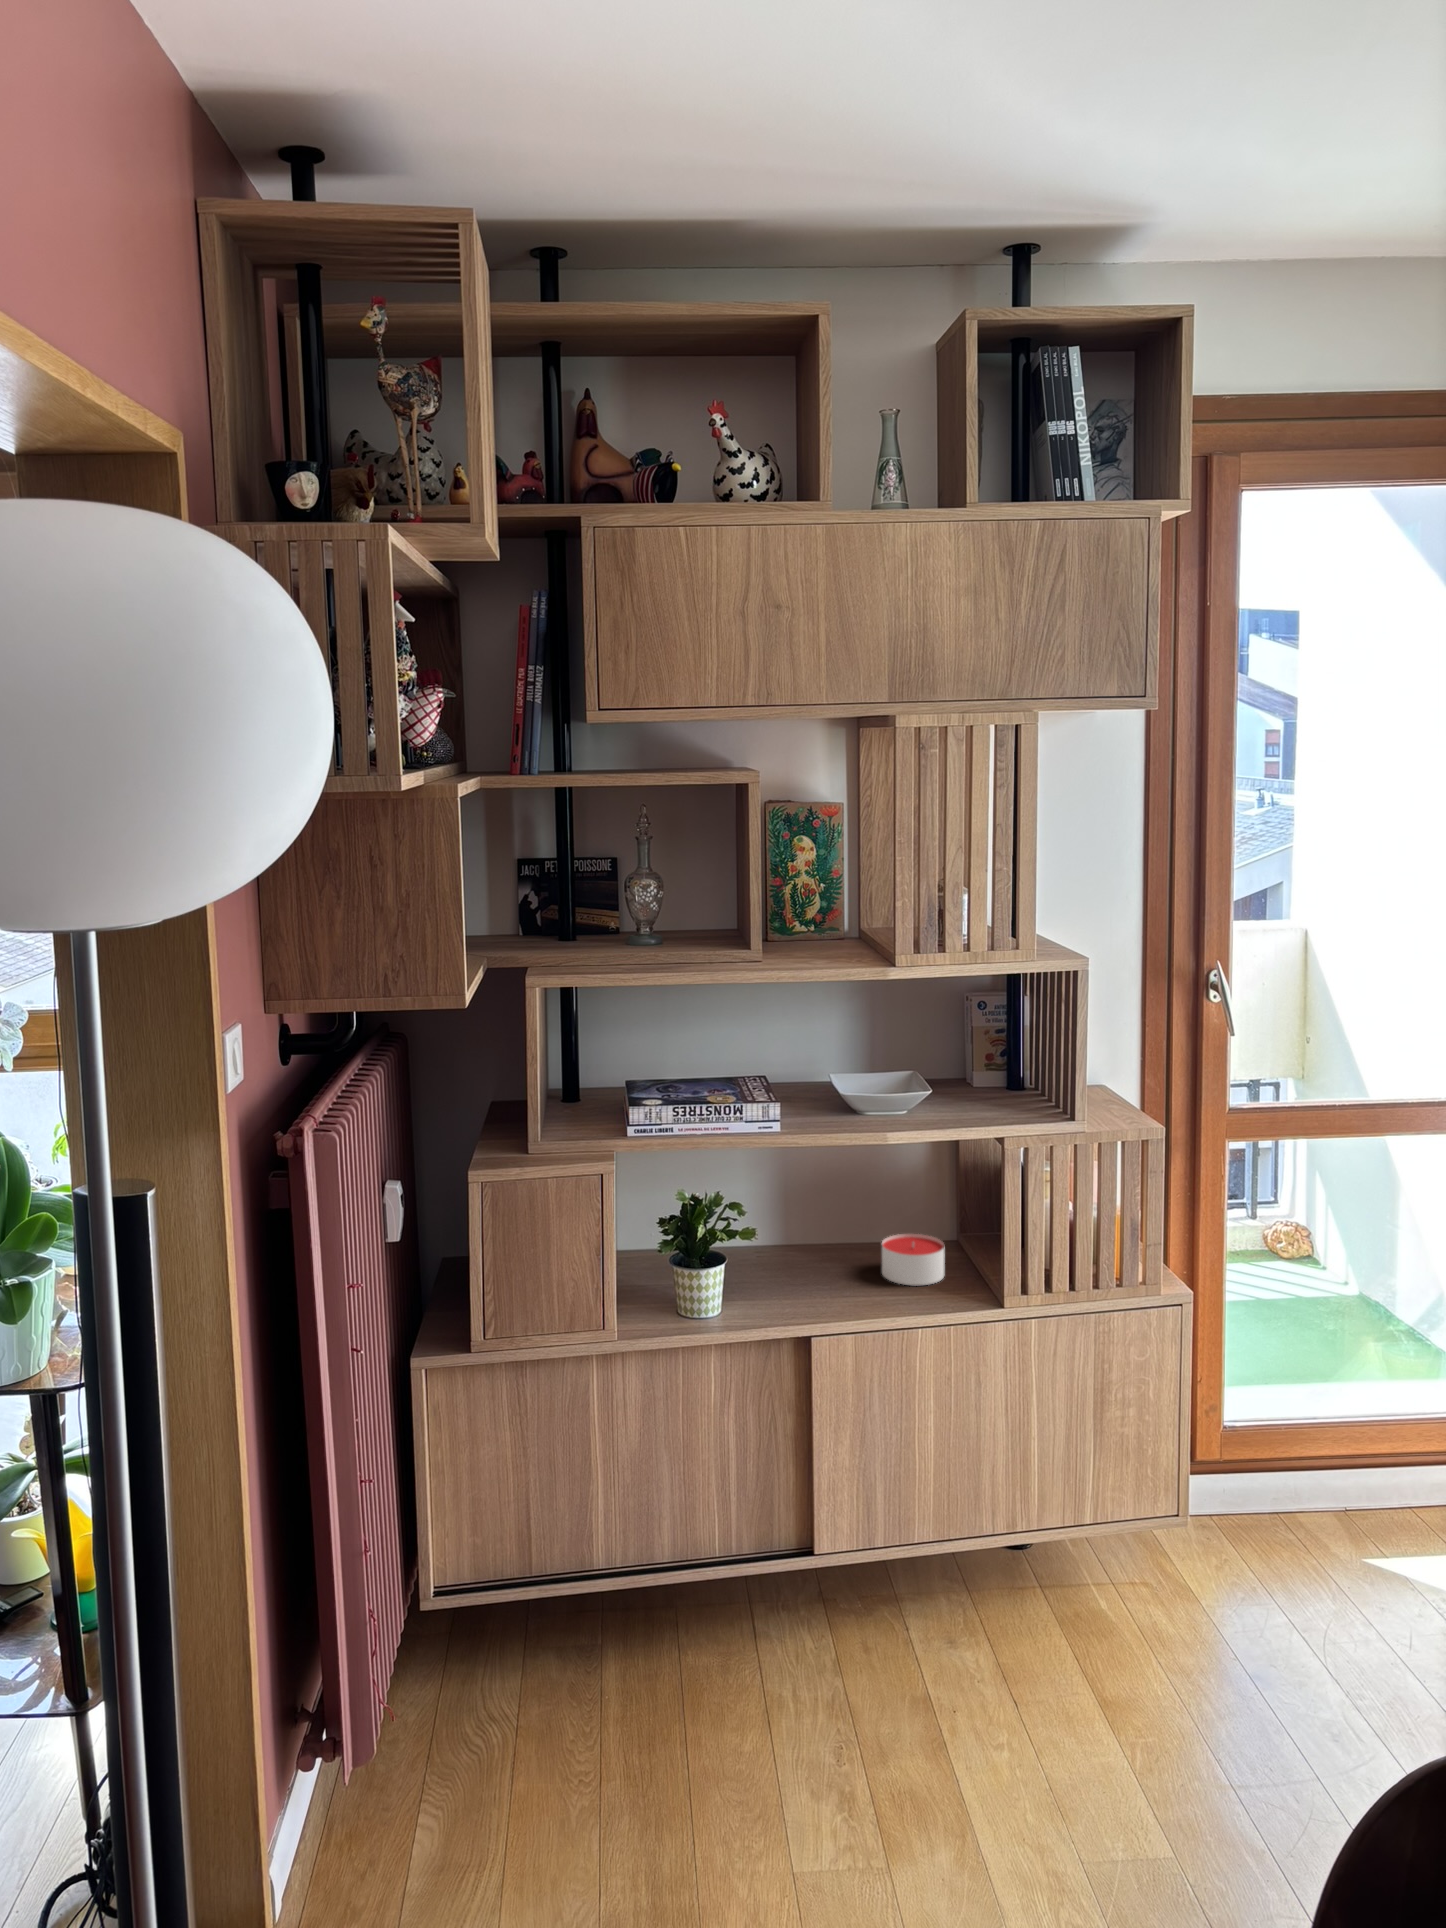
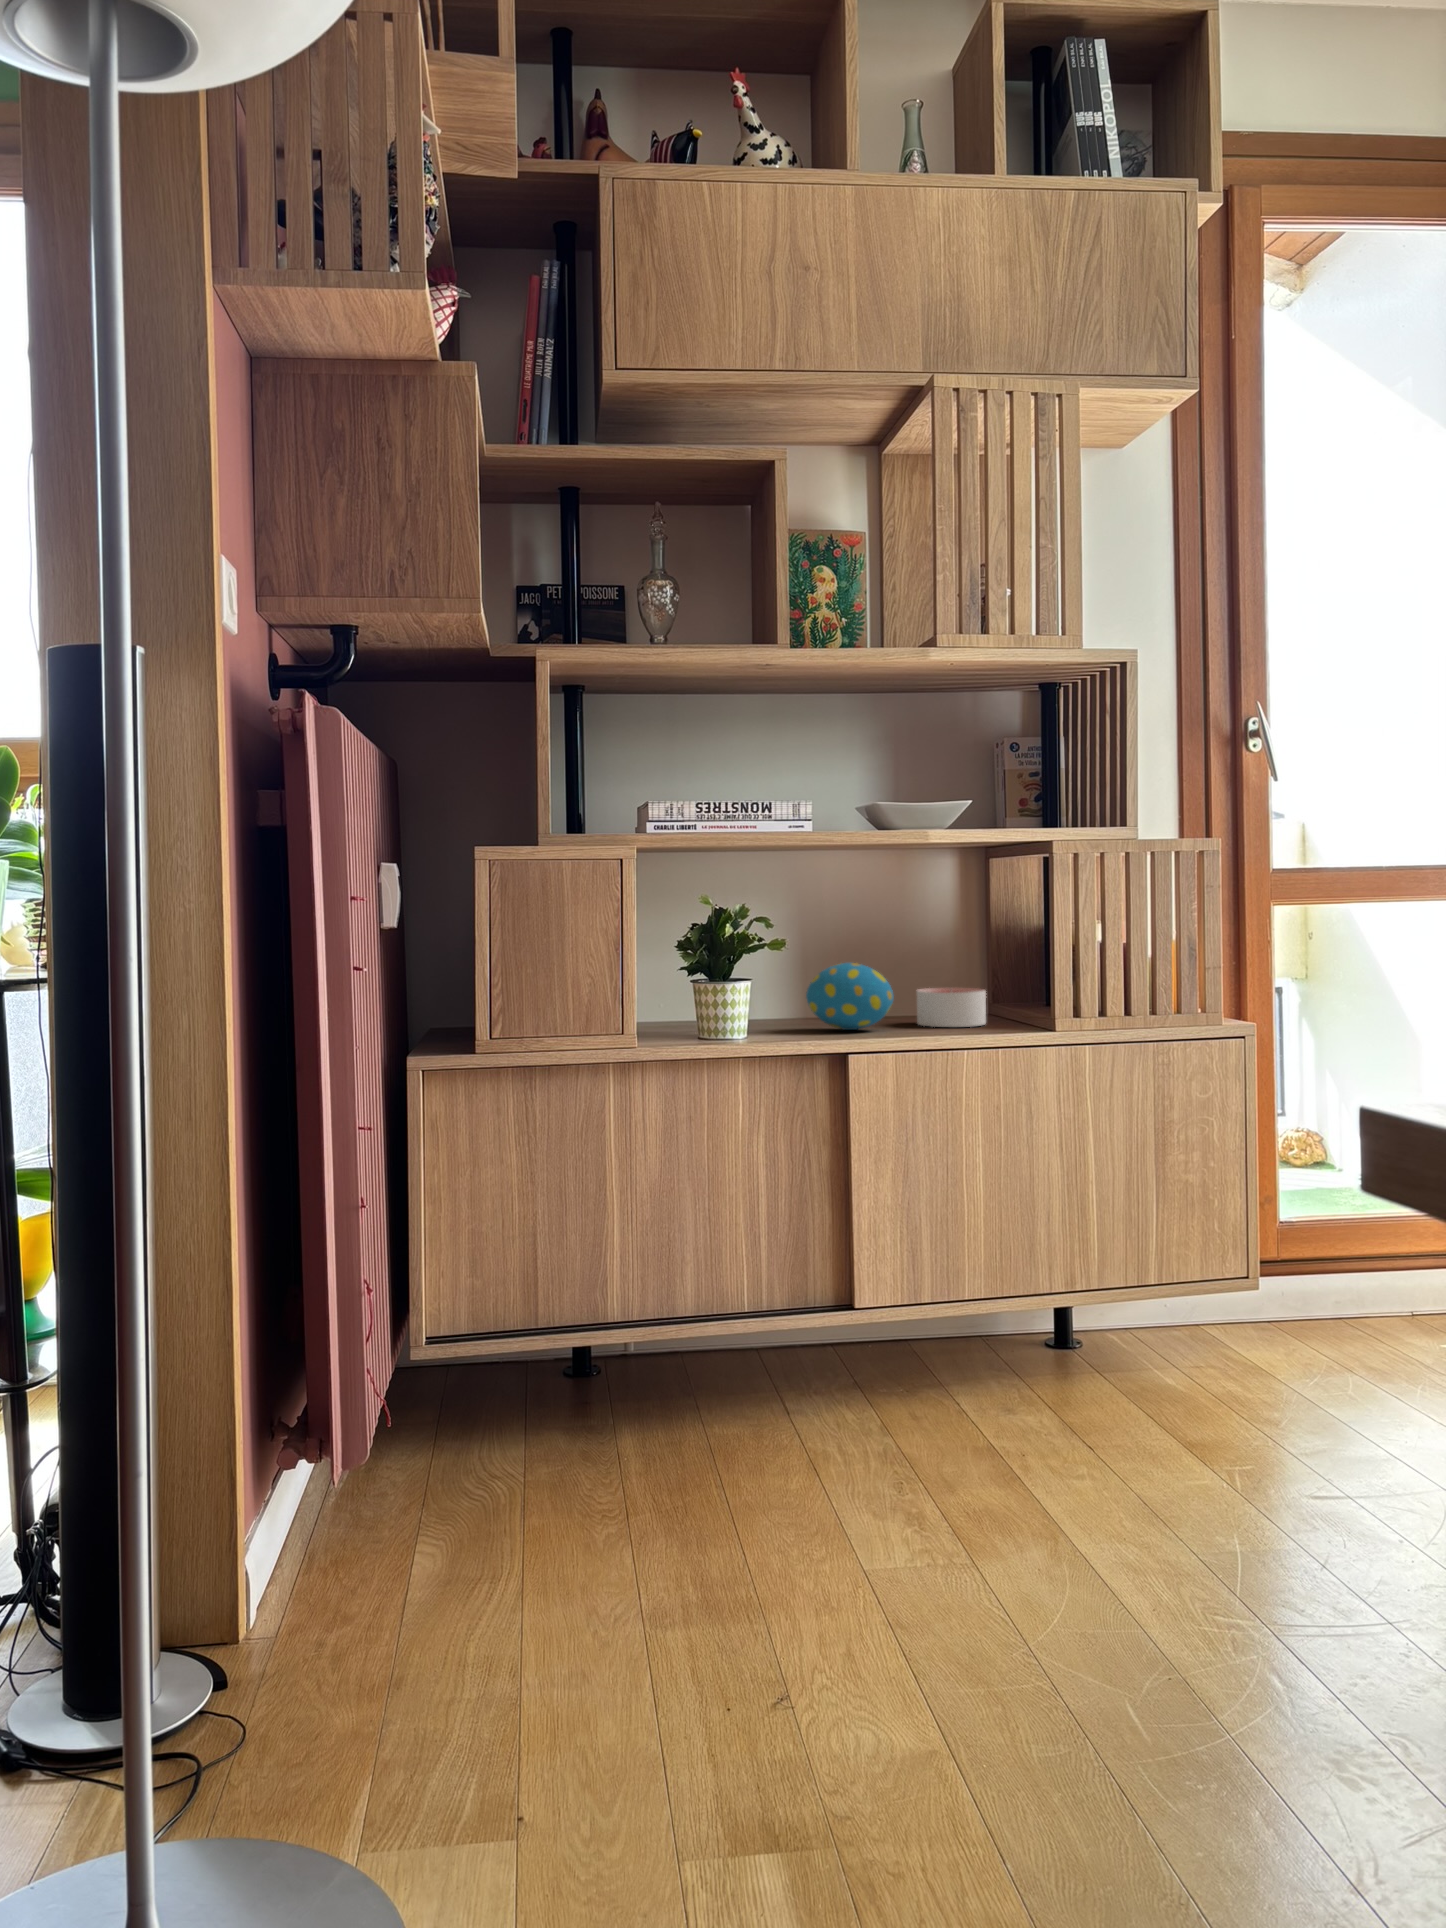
decorative egg: none [777,1232,857,1294] -> present [806,963,894,1030]

